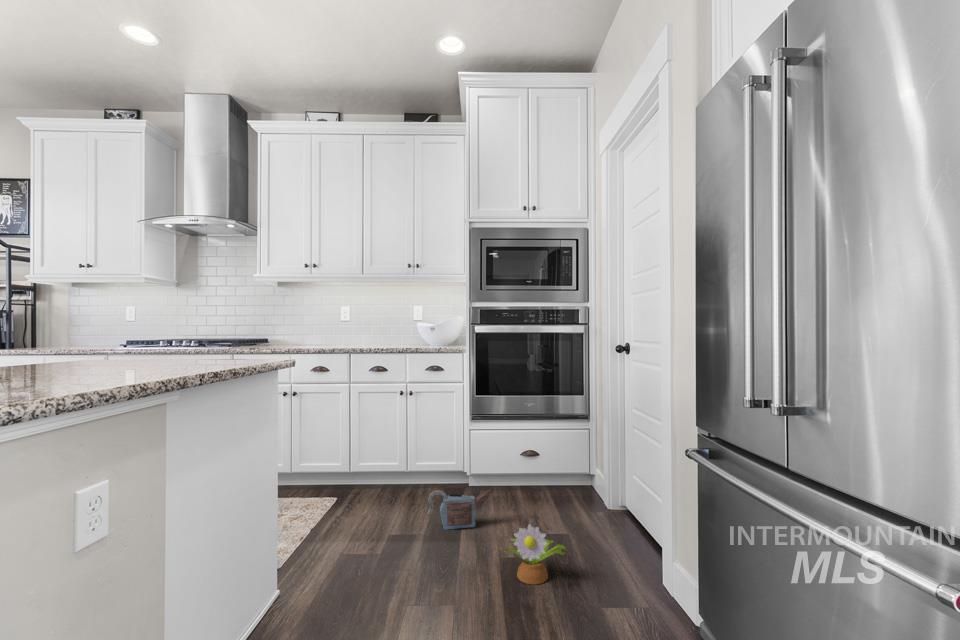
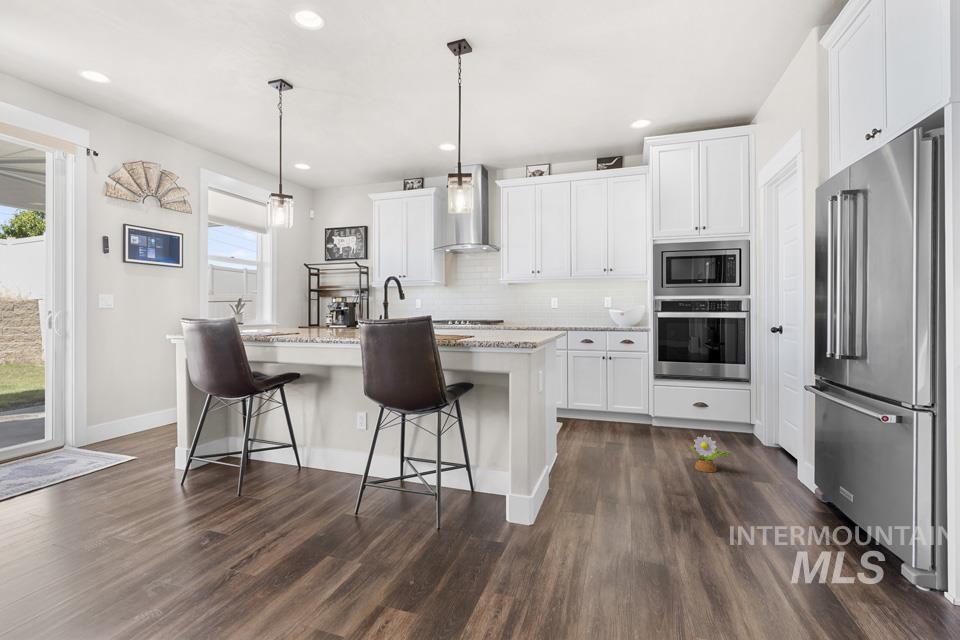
watering can: present [428,489,493,530] -> none [629,419,675,445]

